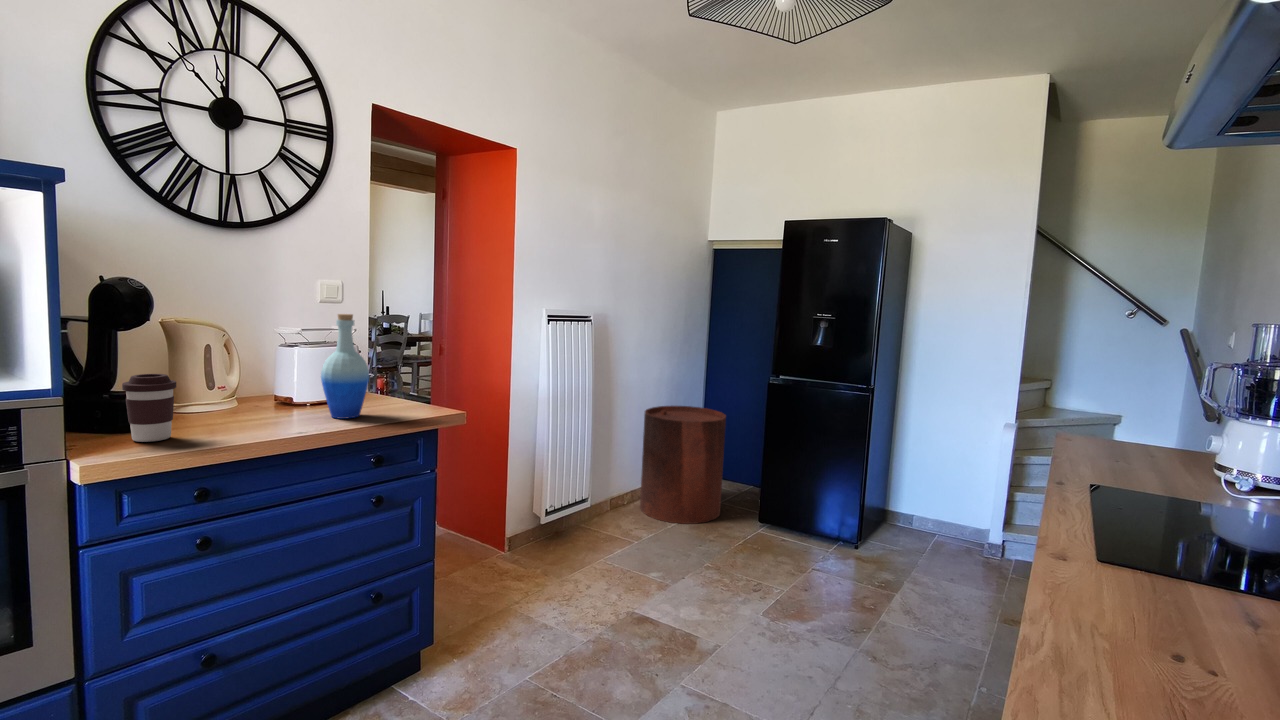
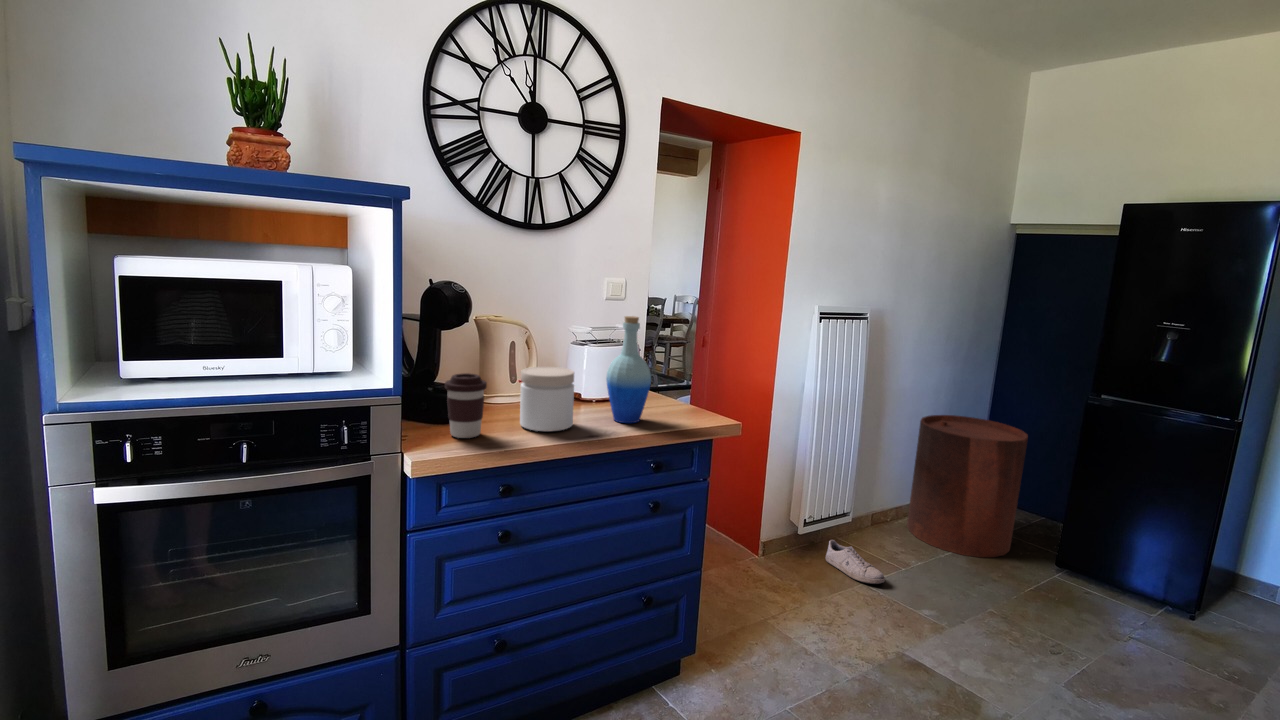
jar: none [220,366,284,430] -> present [520,367,574,431]
shoe: none [567,525,617,558] -> present [826,540,885,584]

